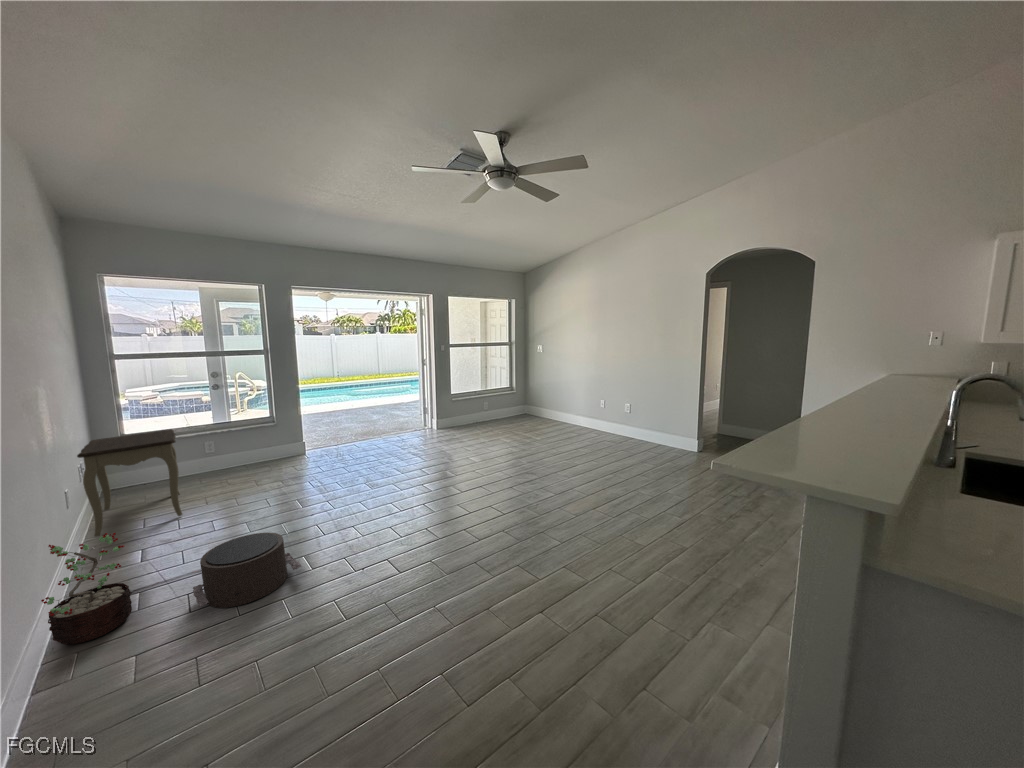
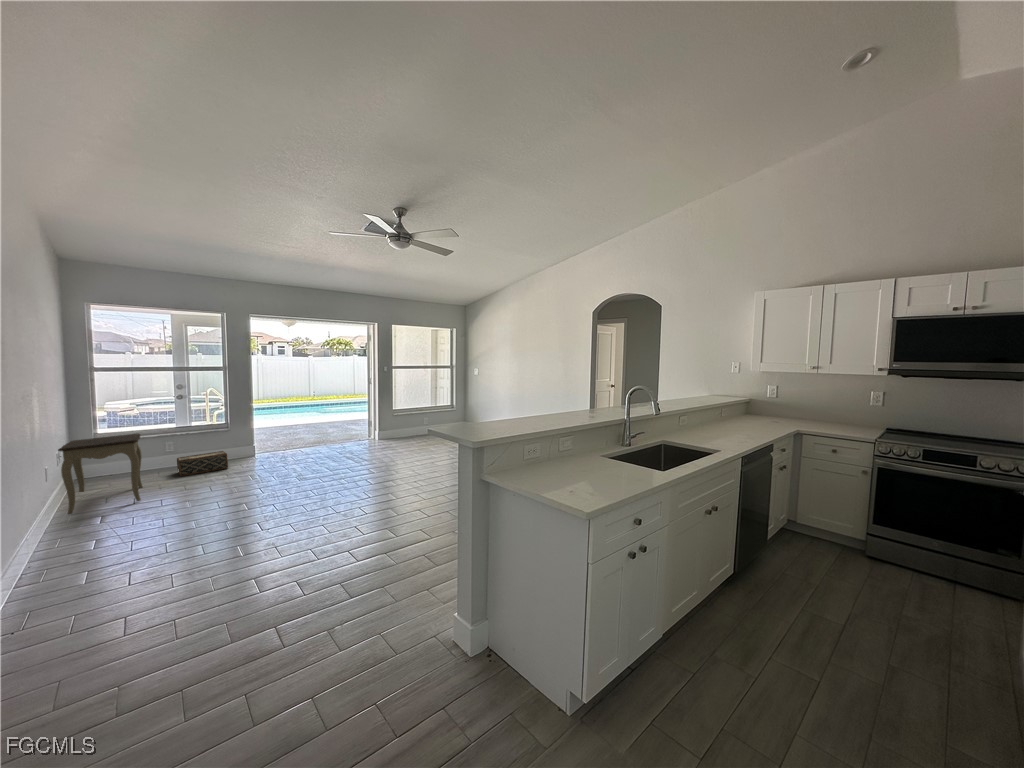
woven basket: none [214,446,274,478] -> present [177,451,228,476]
pouf: present [193,532,301,608] -> none [134,506,220,556]
decorative plant: present [41,533,132,645] -> none [22,497,88,575]

